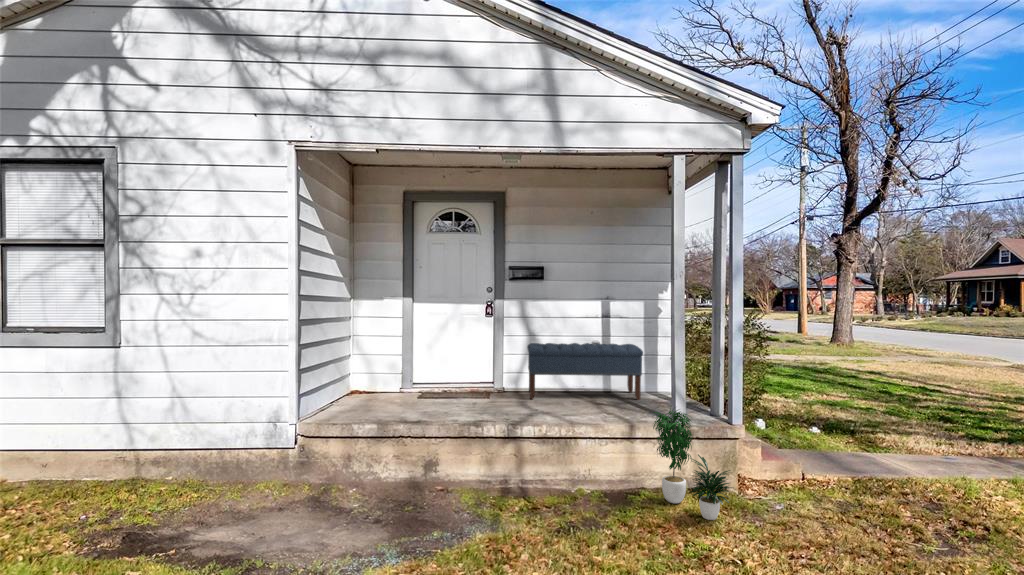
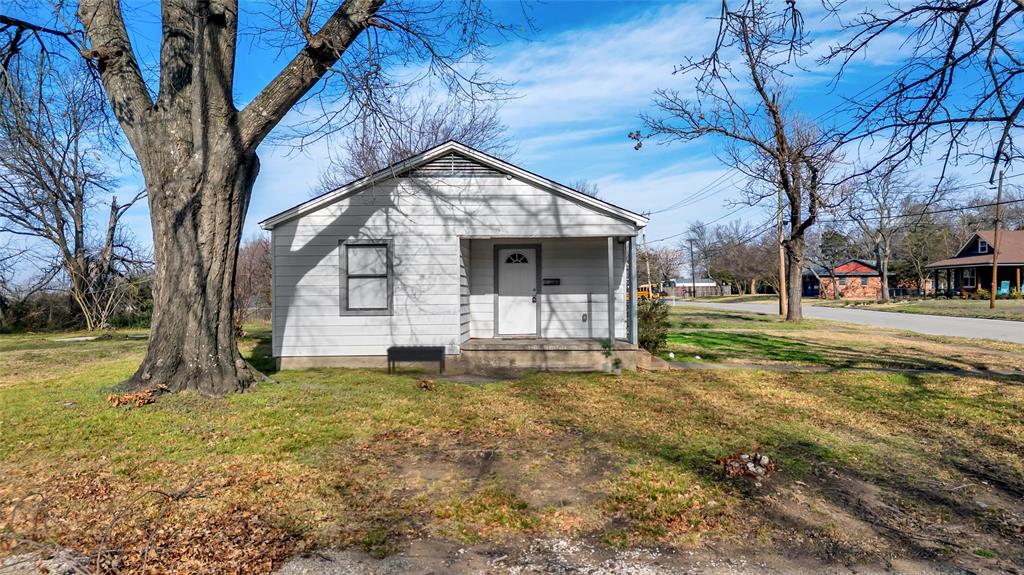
bench: present [527,343,643,400] -> present [387,346,446,374]

